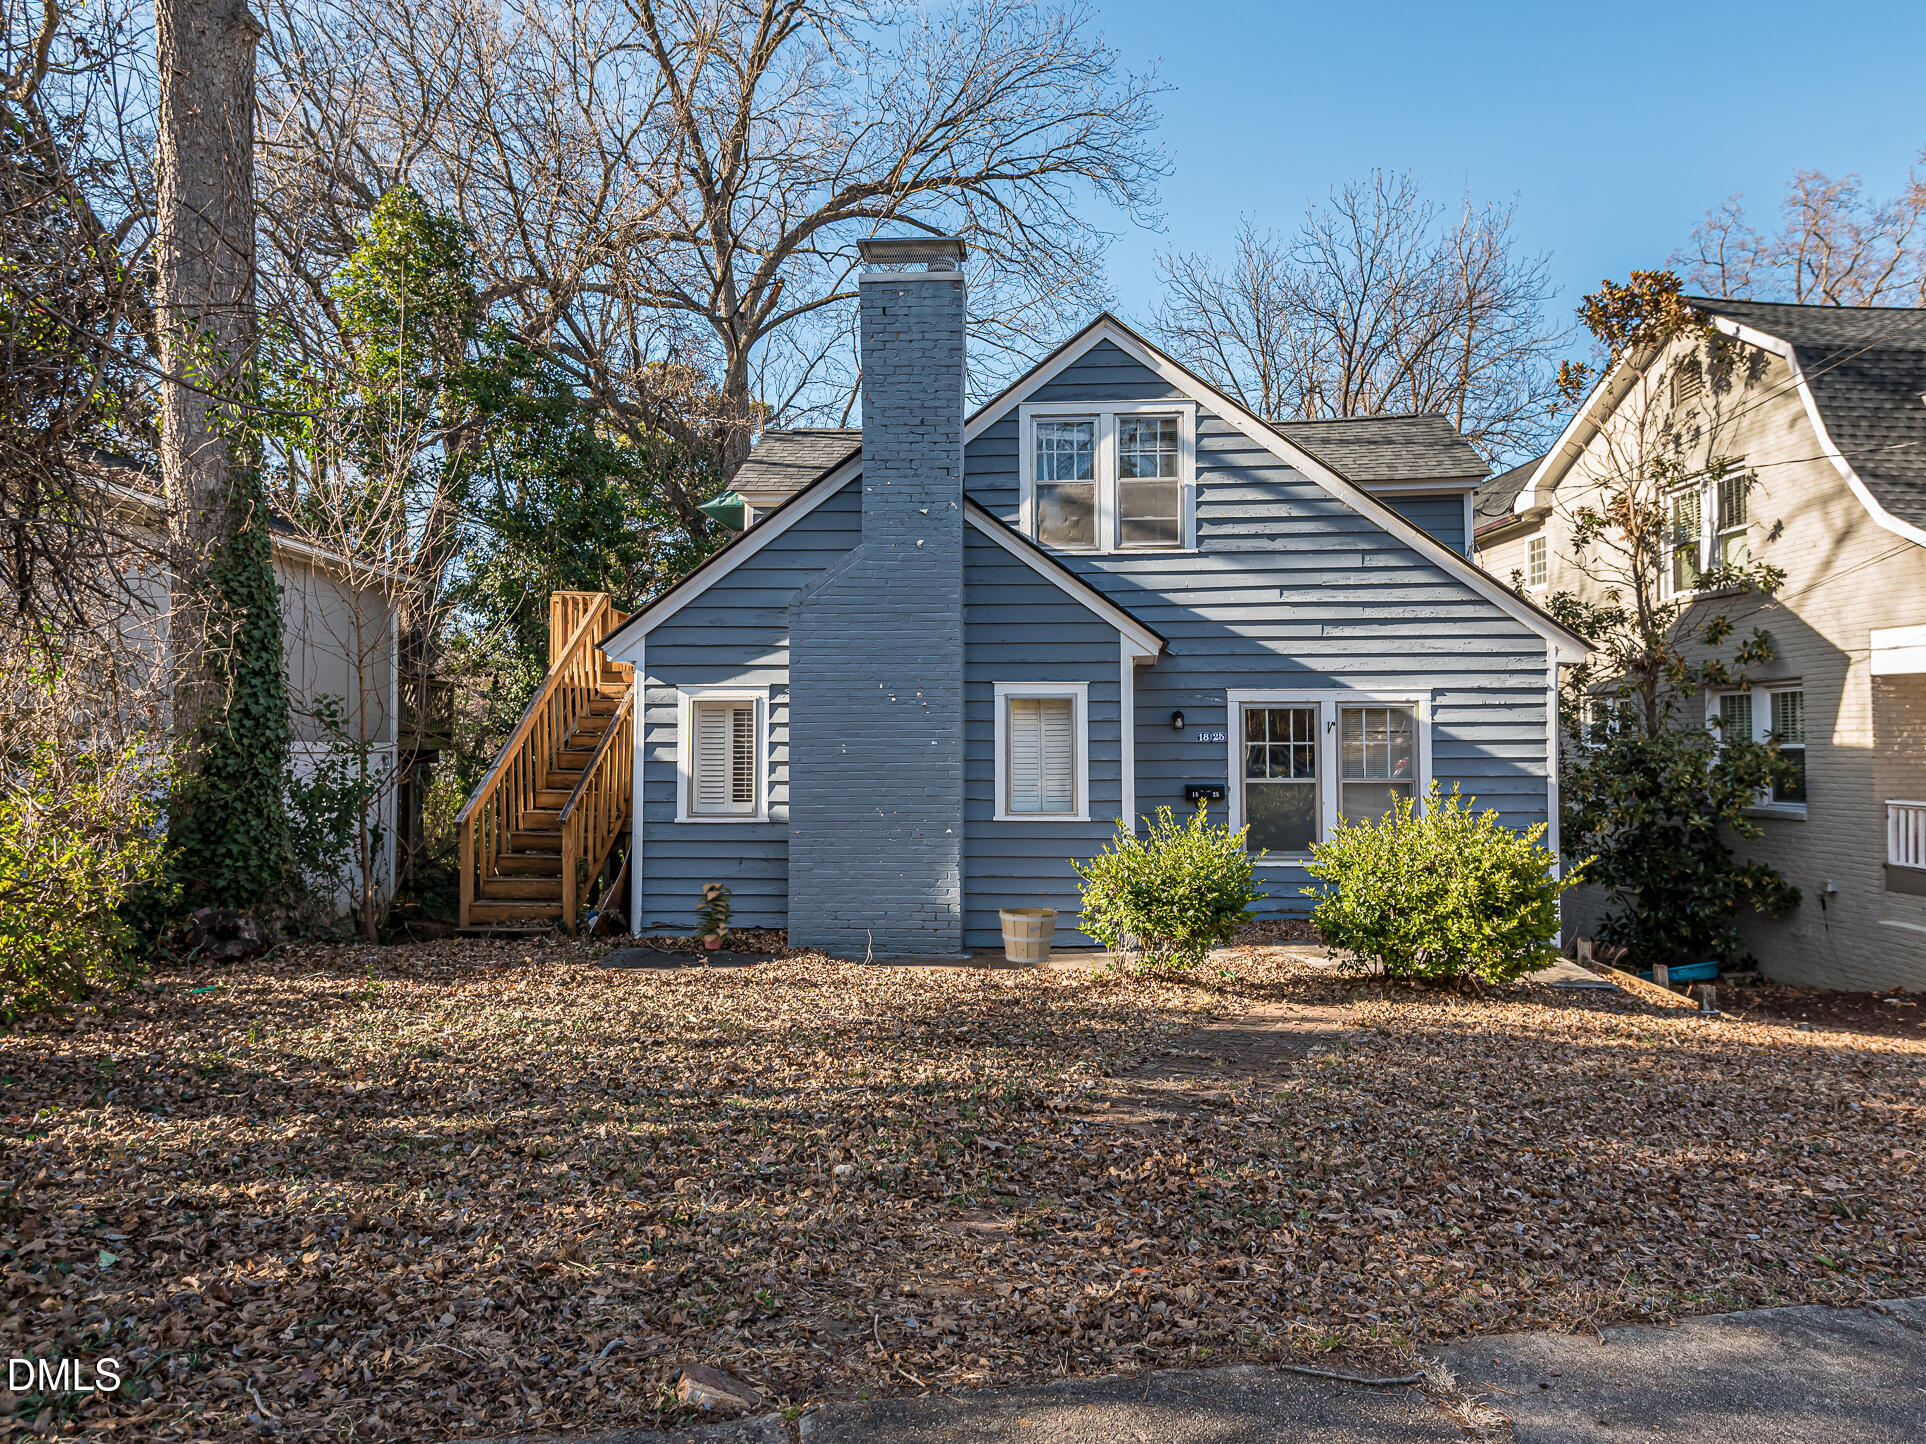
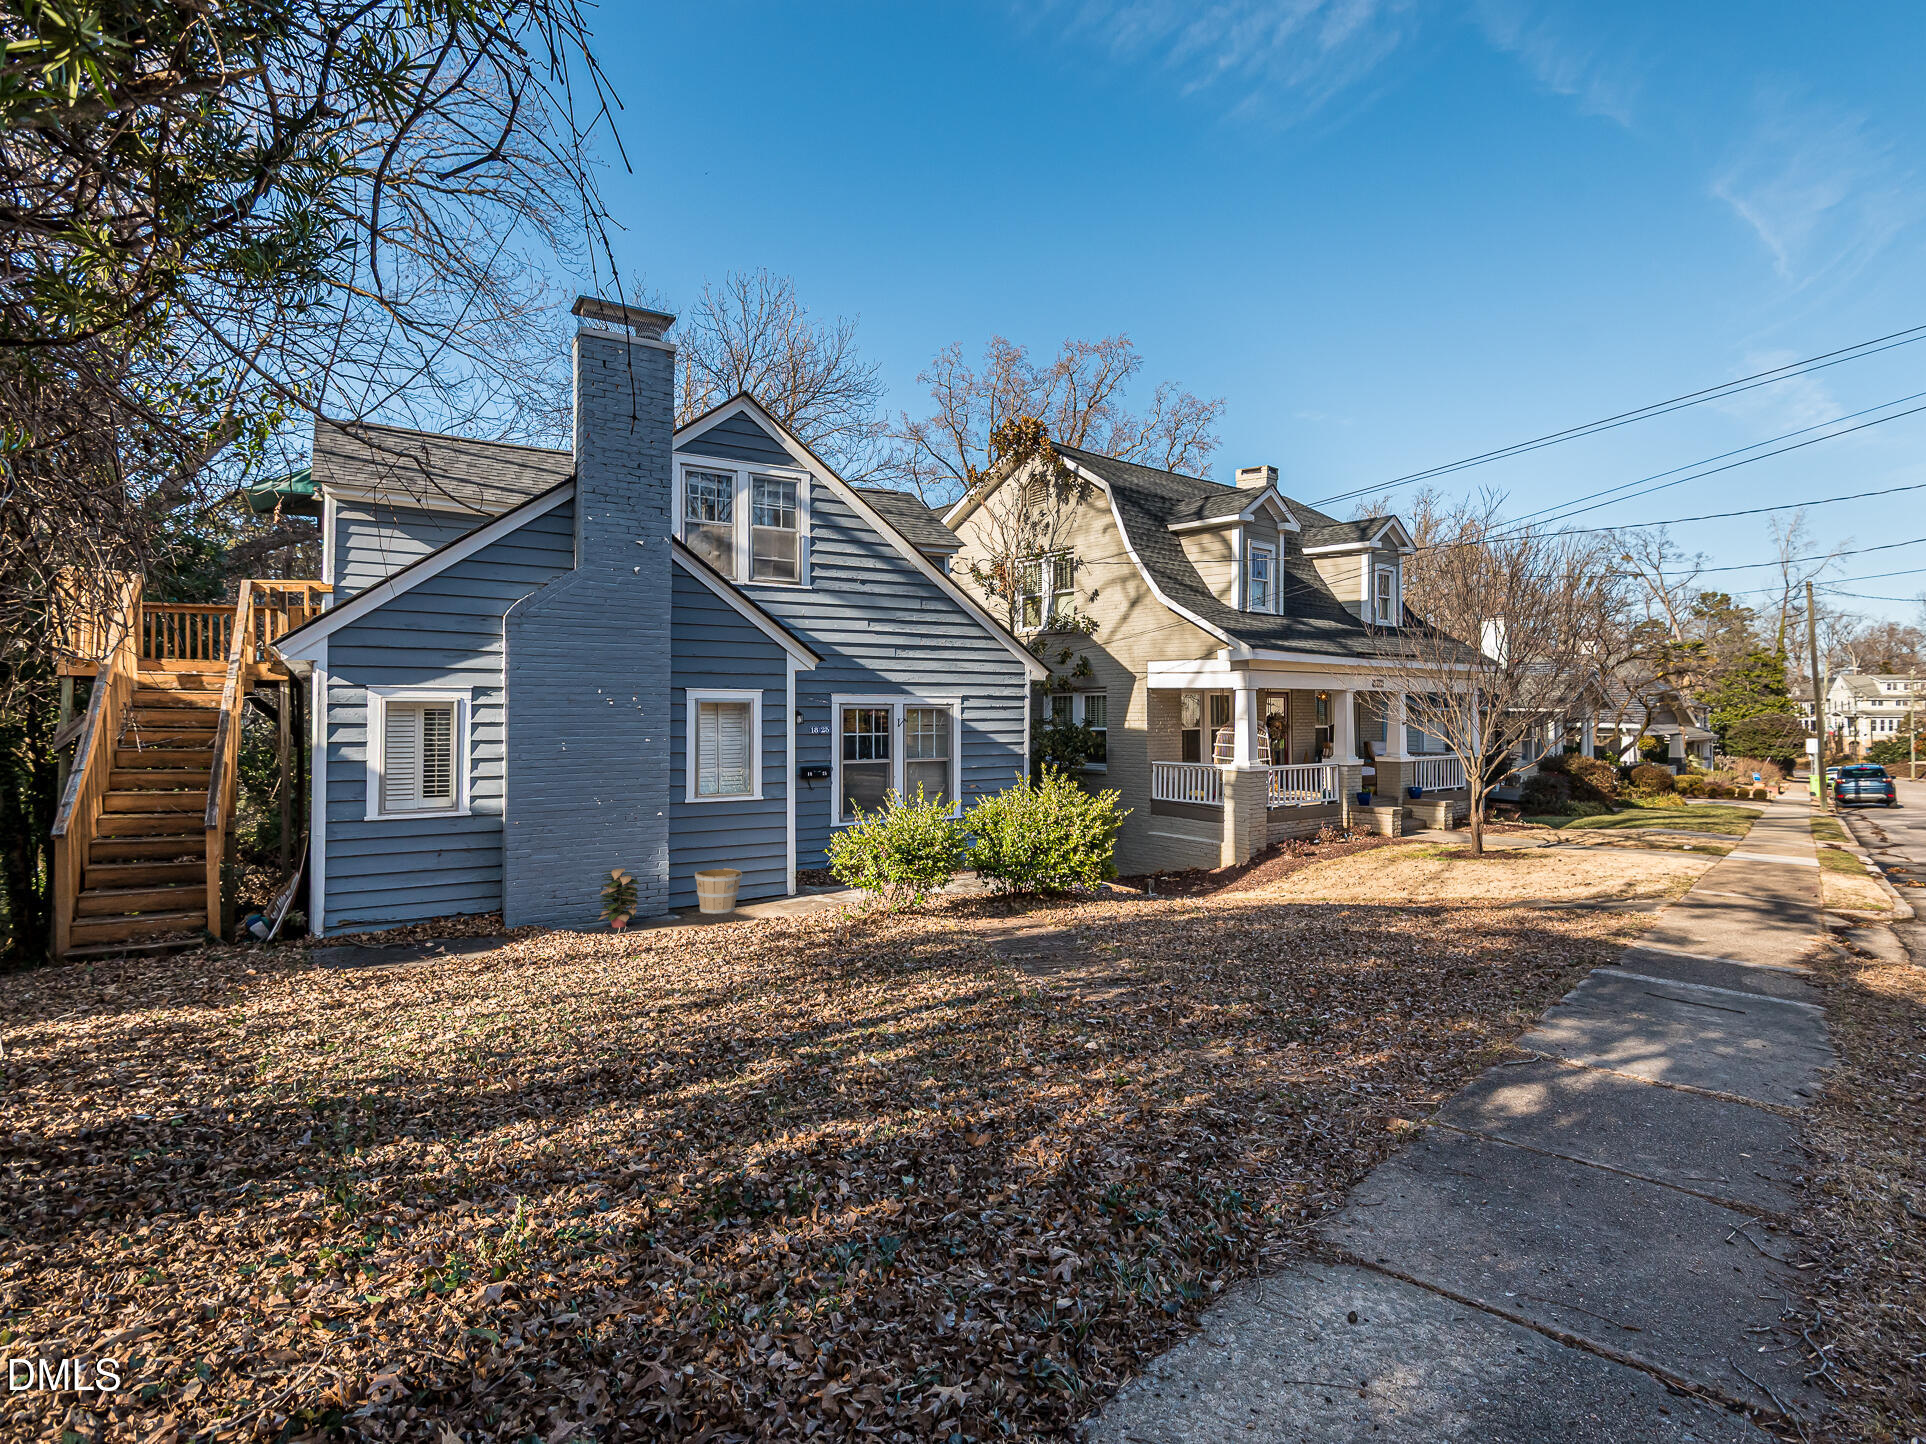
decorative plant: present [693,883,735,949] -> present [597,868,639,928]

